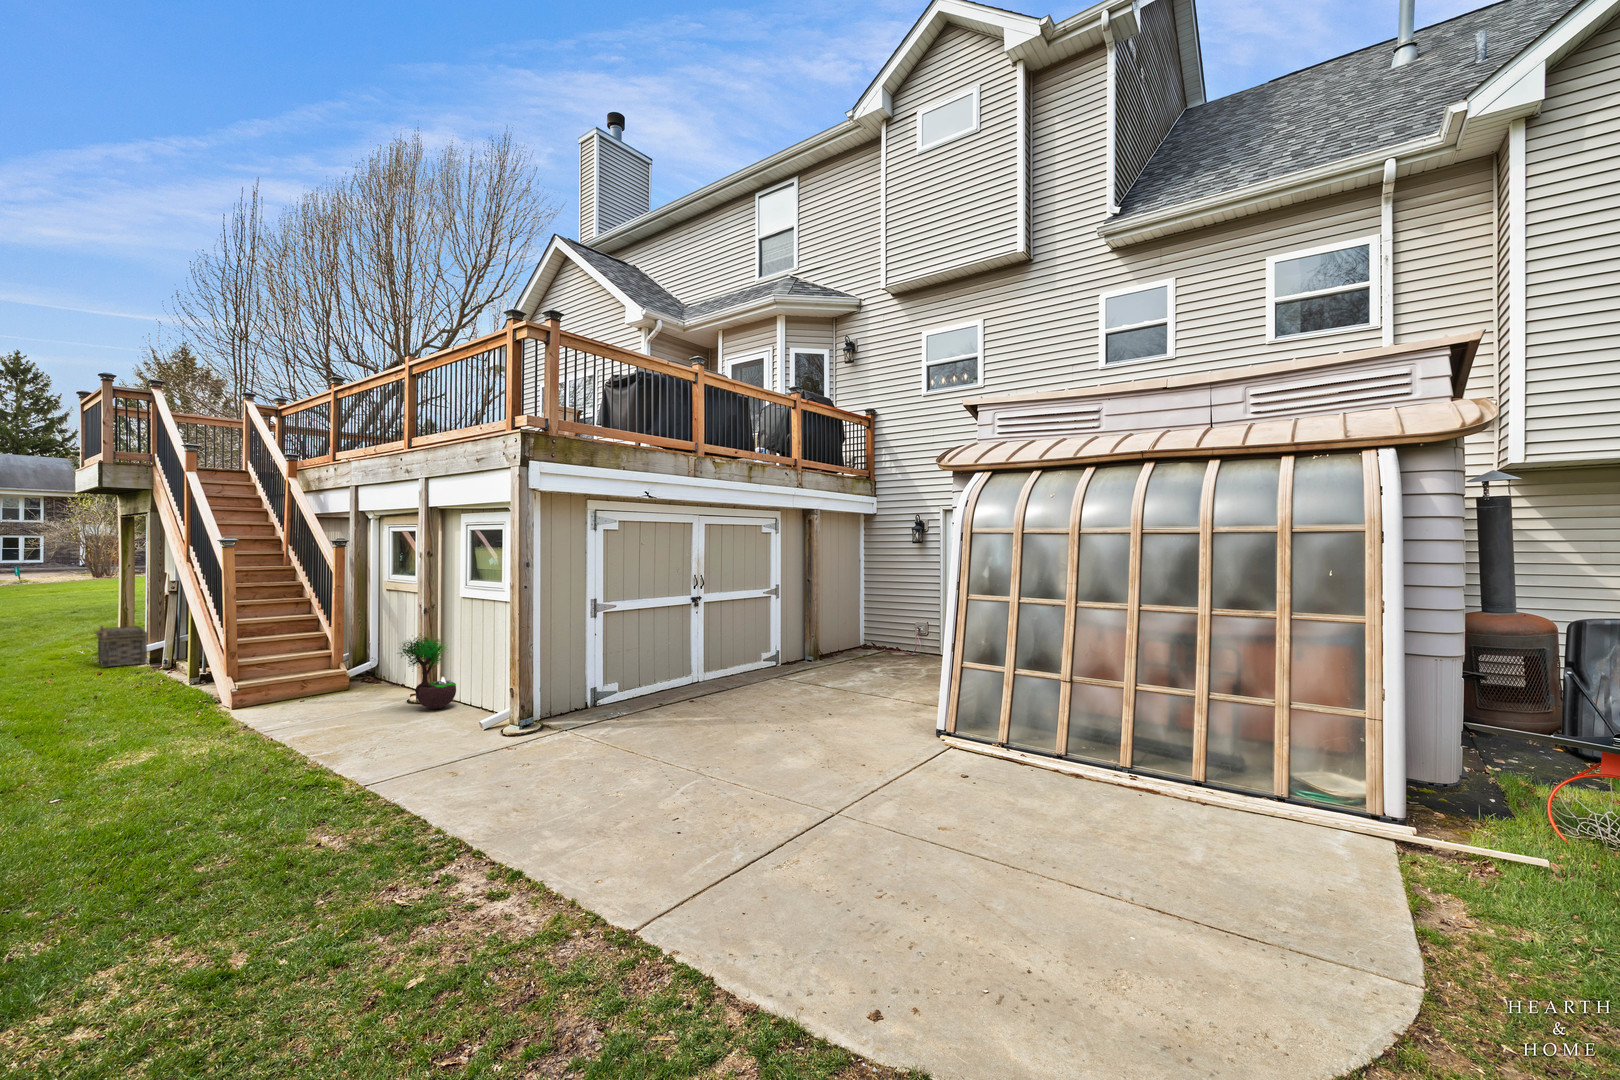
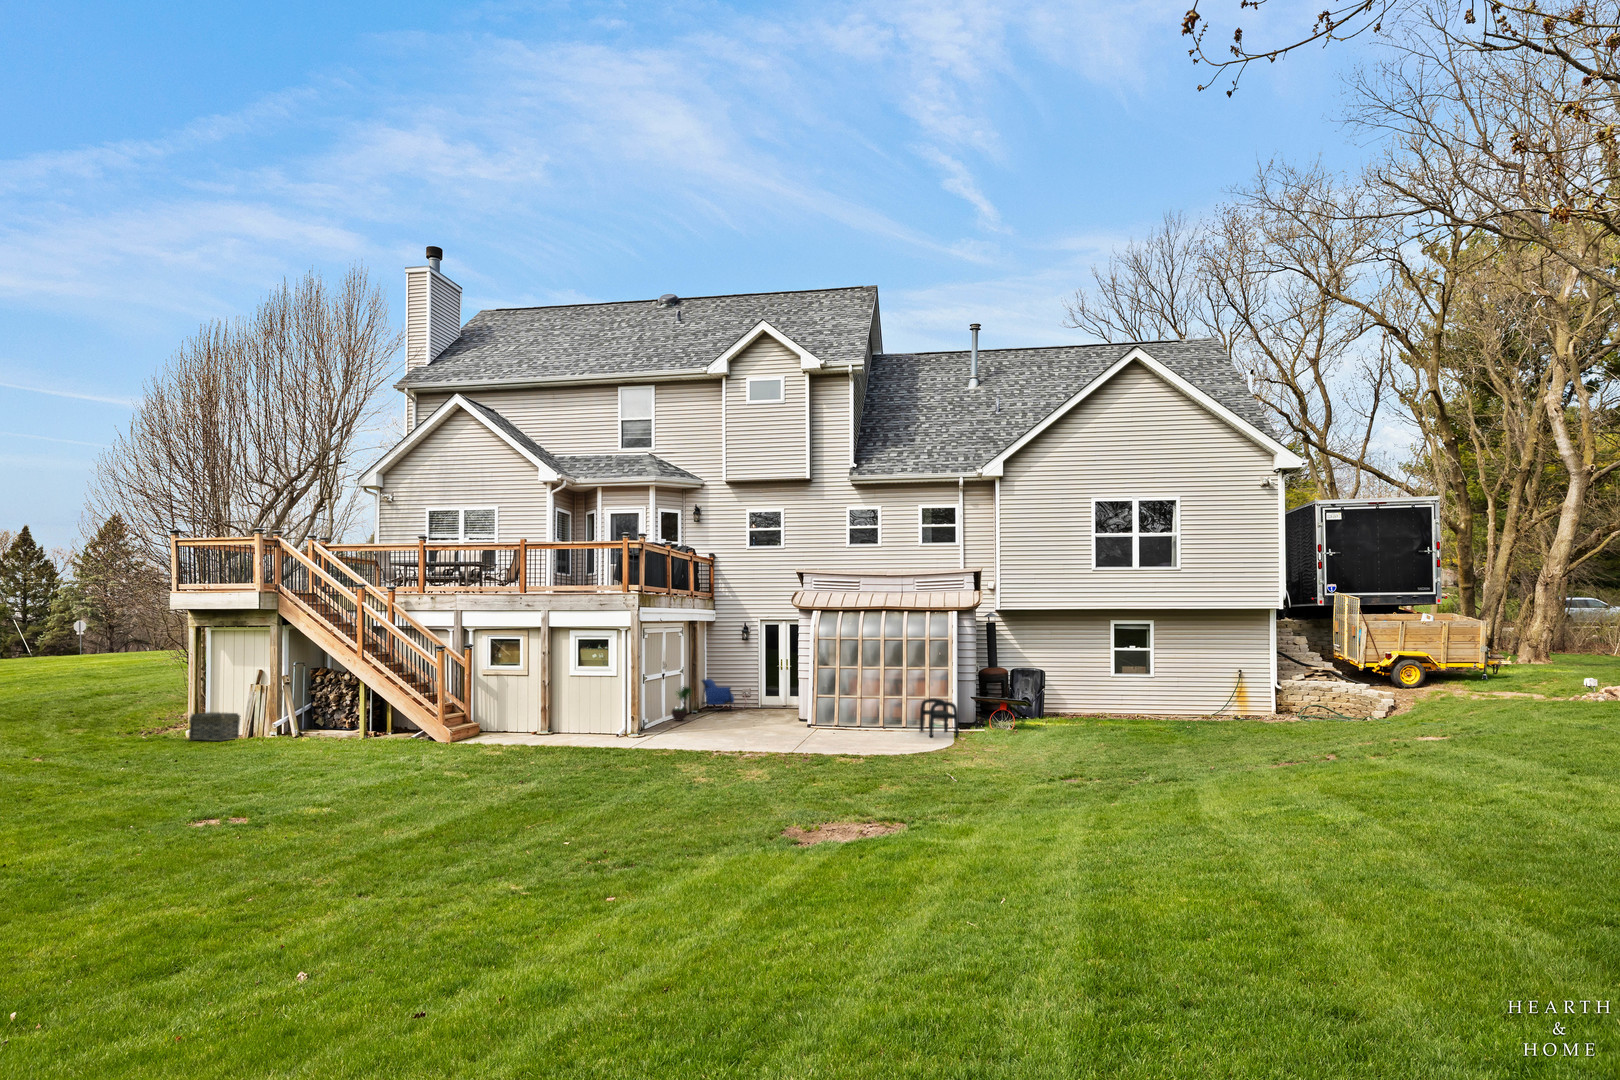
armchair: none [839,604,905,661] -> present [702,679,734,705]
potted tree: present [398,634,456,709] -> present [671,687,692,721]
bench: none [1253,715,1435,901] -> present [920,698,959,737]

